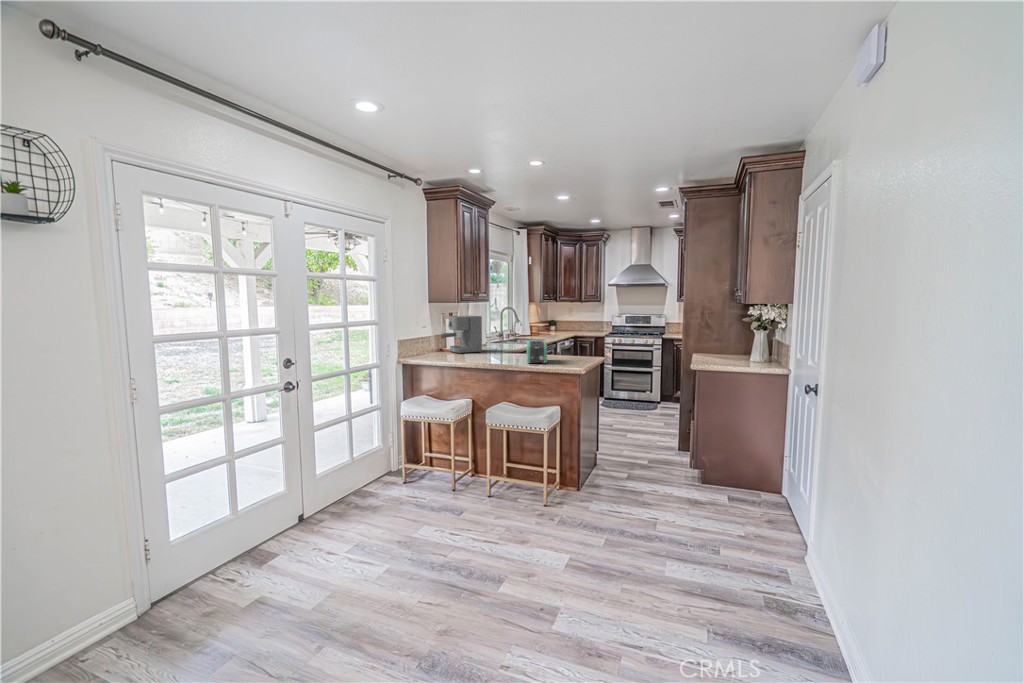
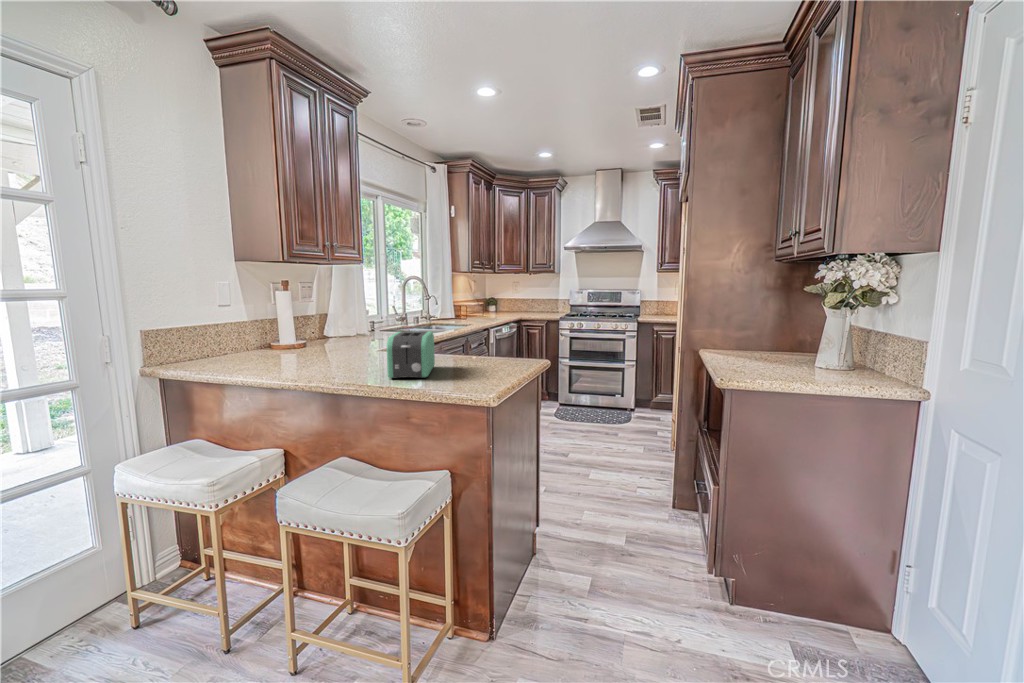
coffee maker: present [441,315,482,354] -> none [253,286,336,354]

